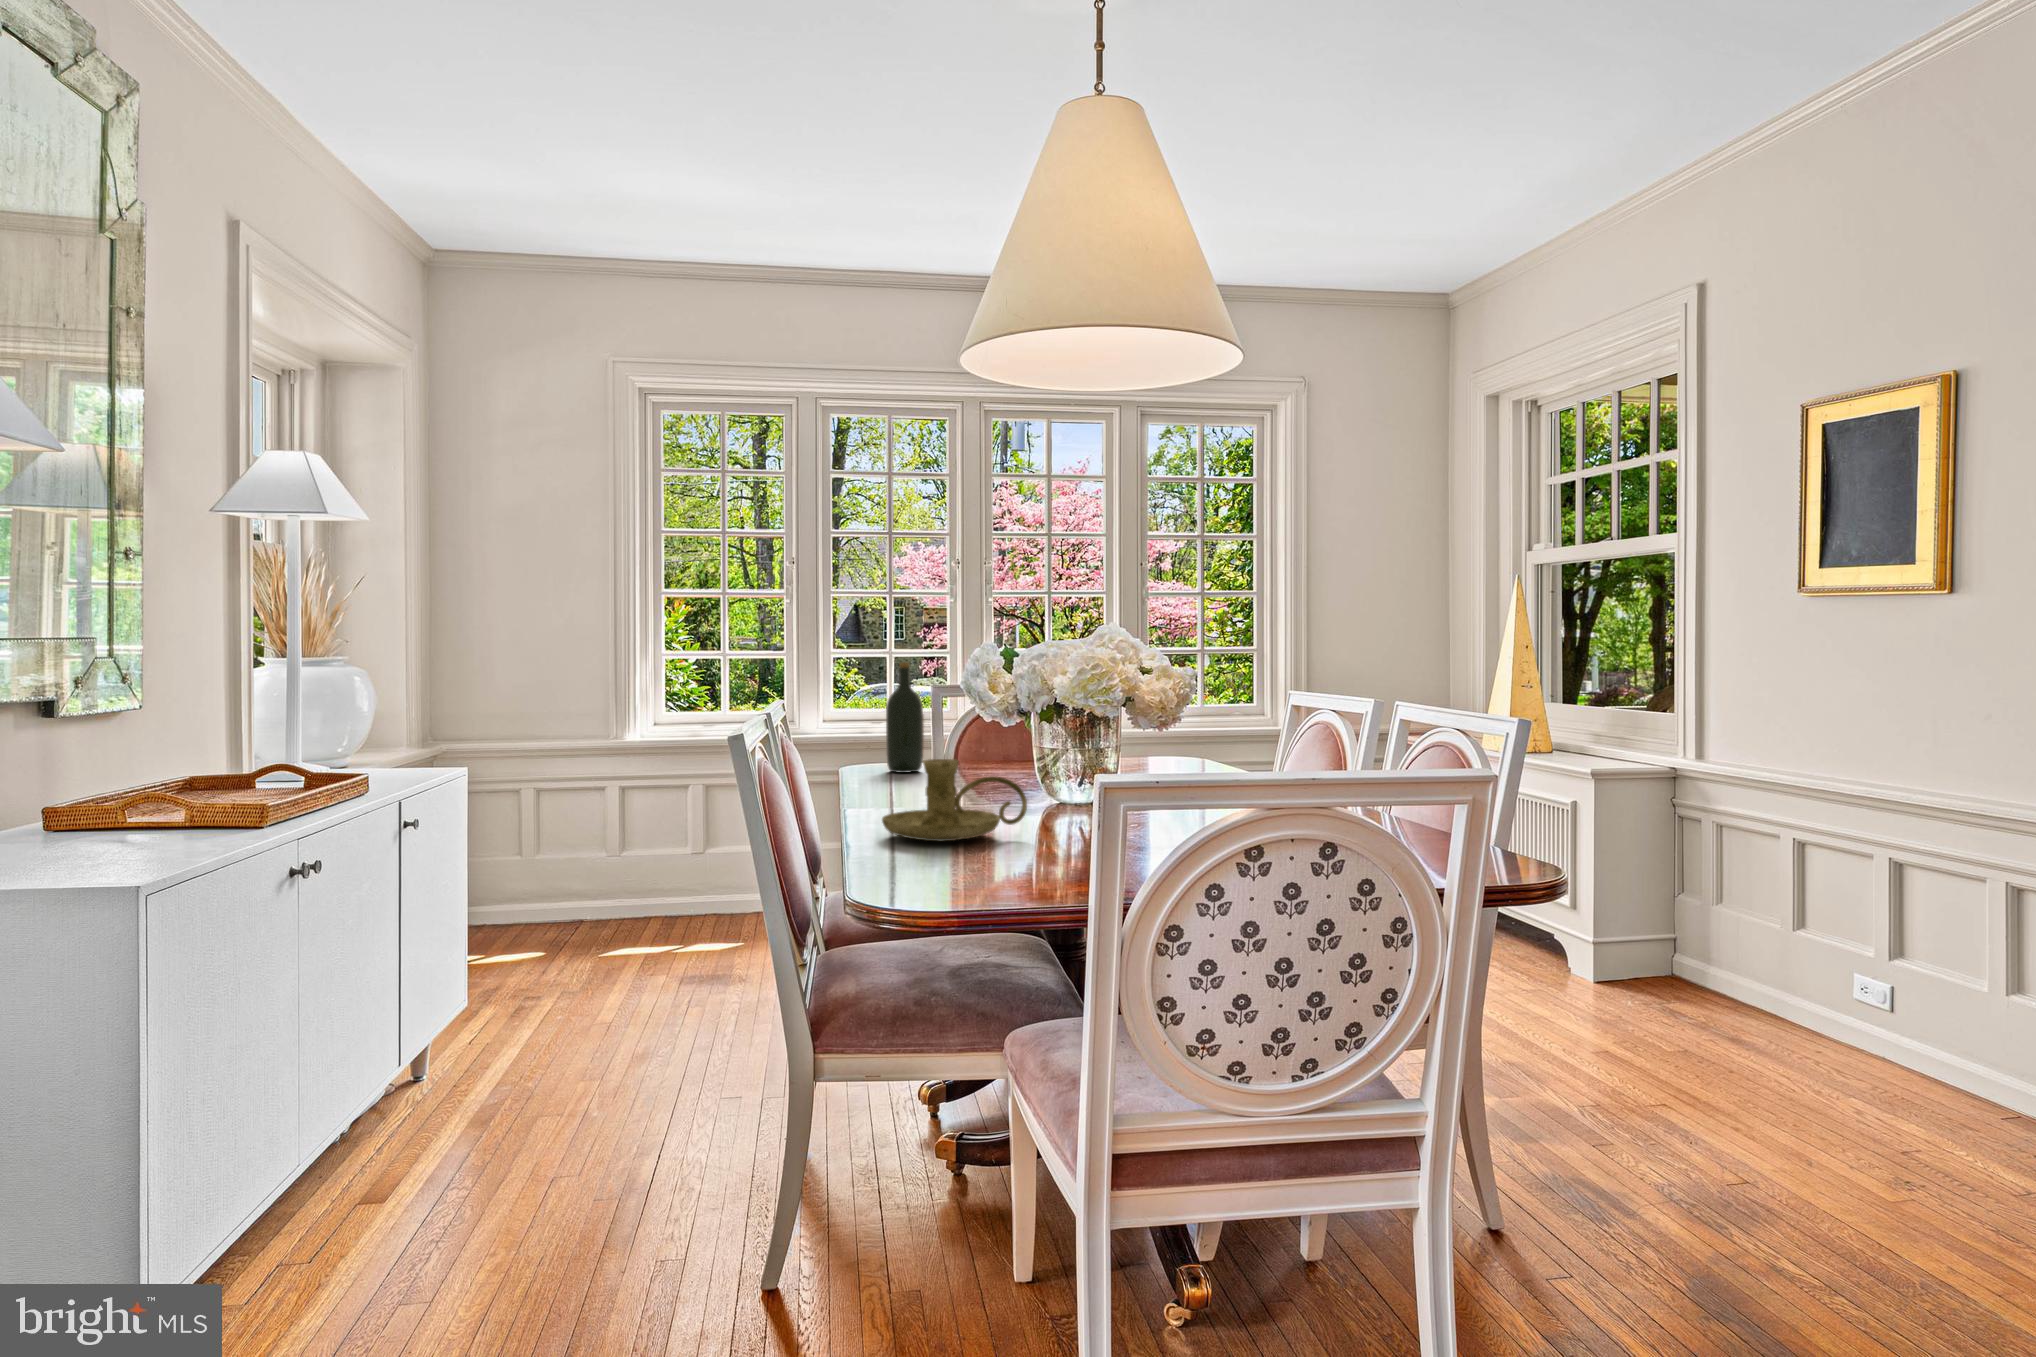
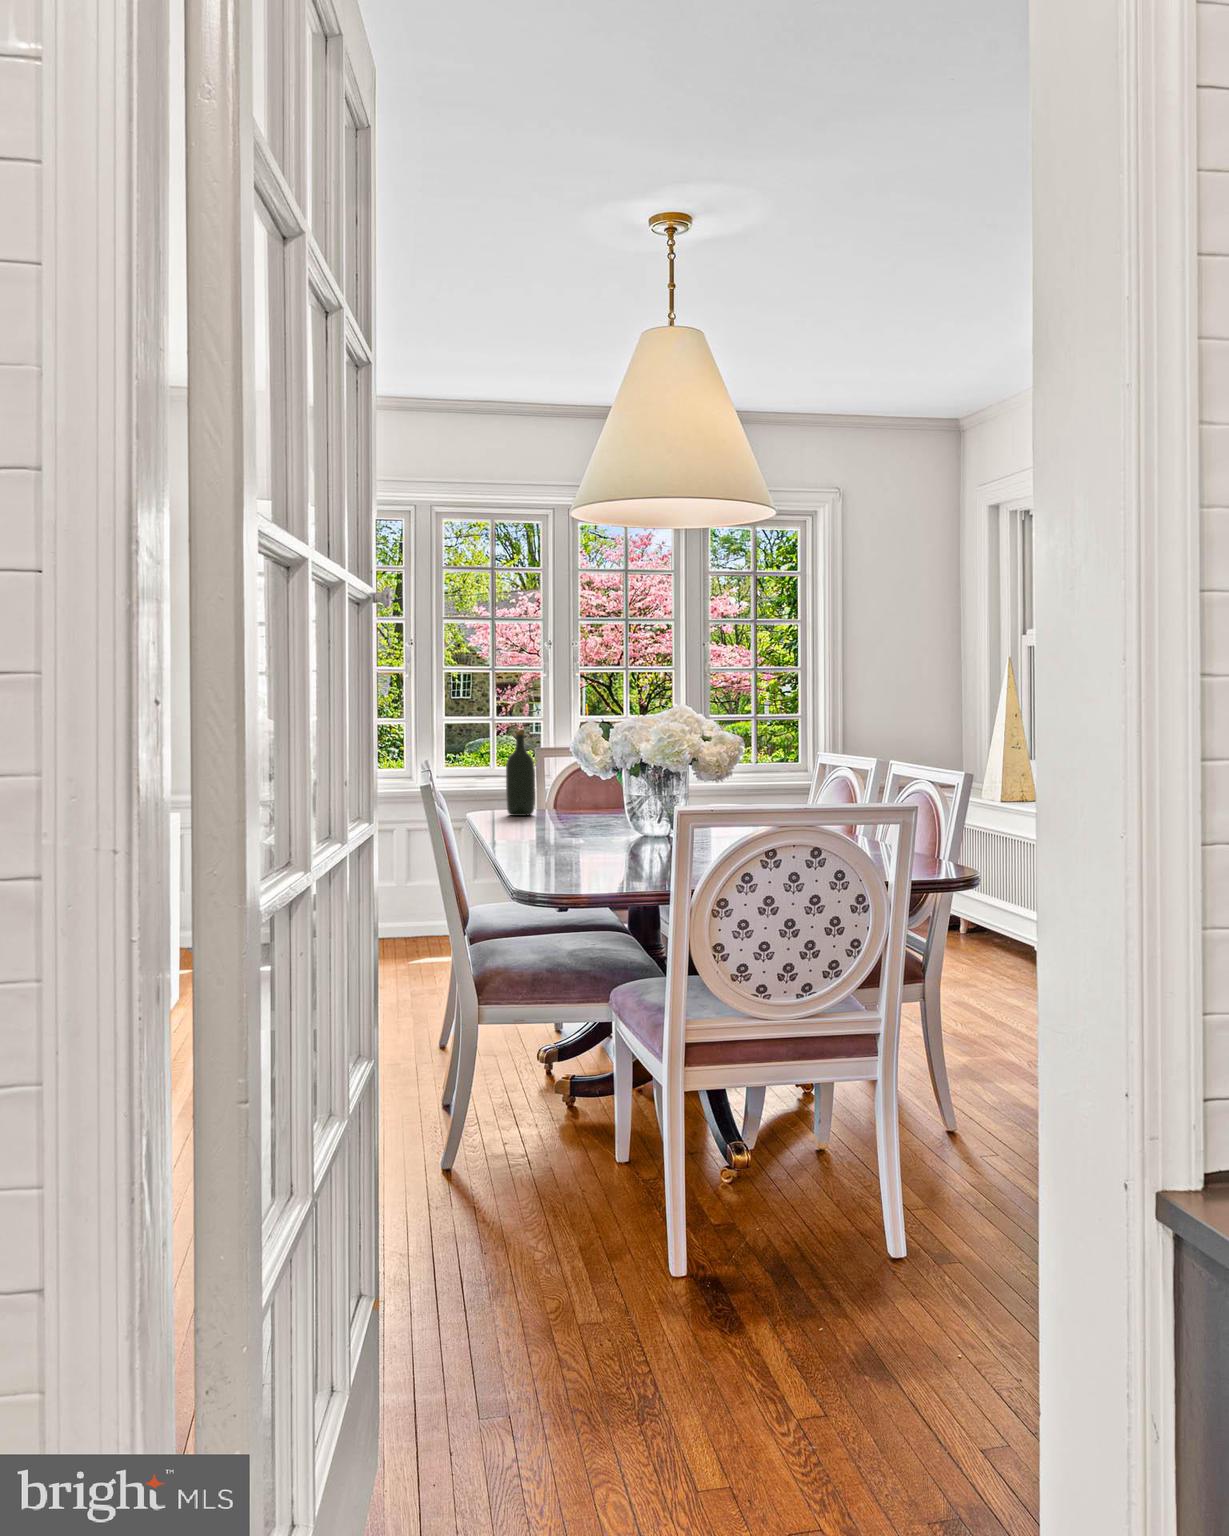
candle holder: present [882,759,1027,841] -> none [520,802,622,859]

